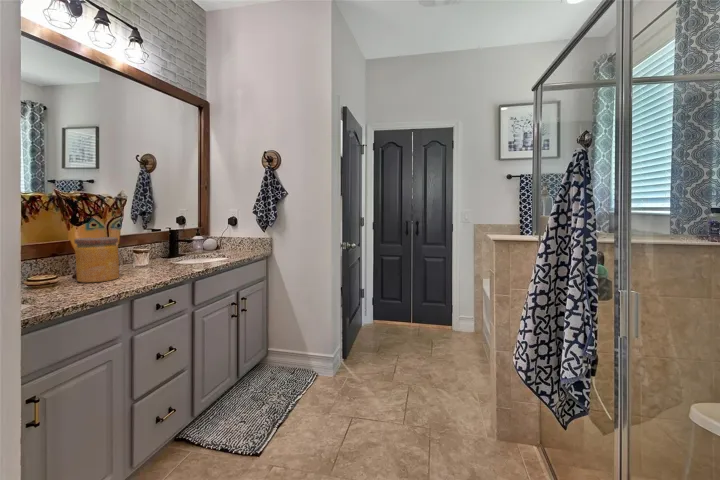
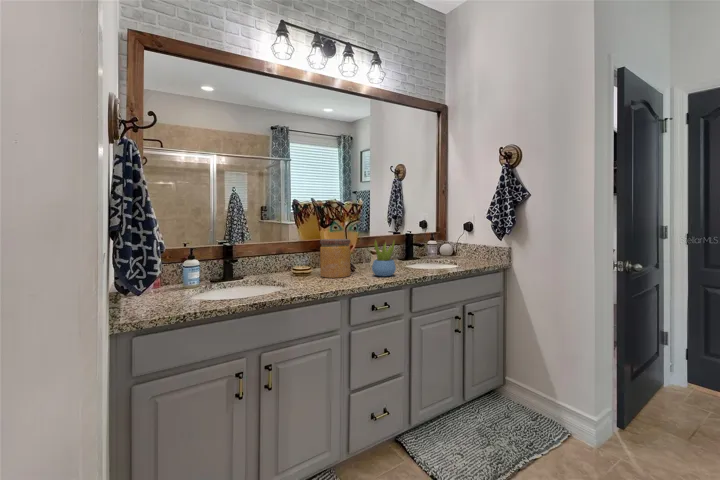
succulent plant: none [148,236,176,275] -> present [372,241,396,276]

